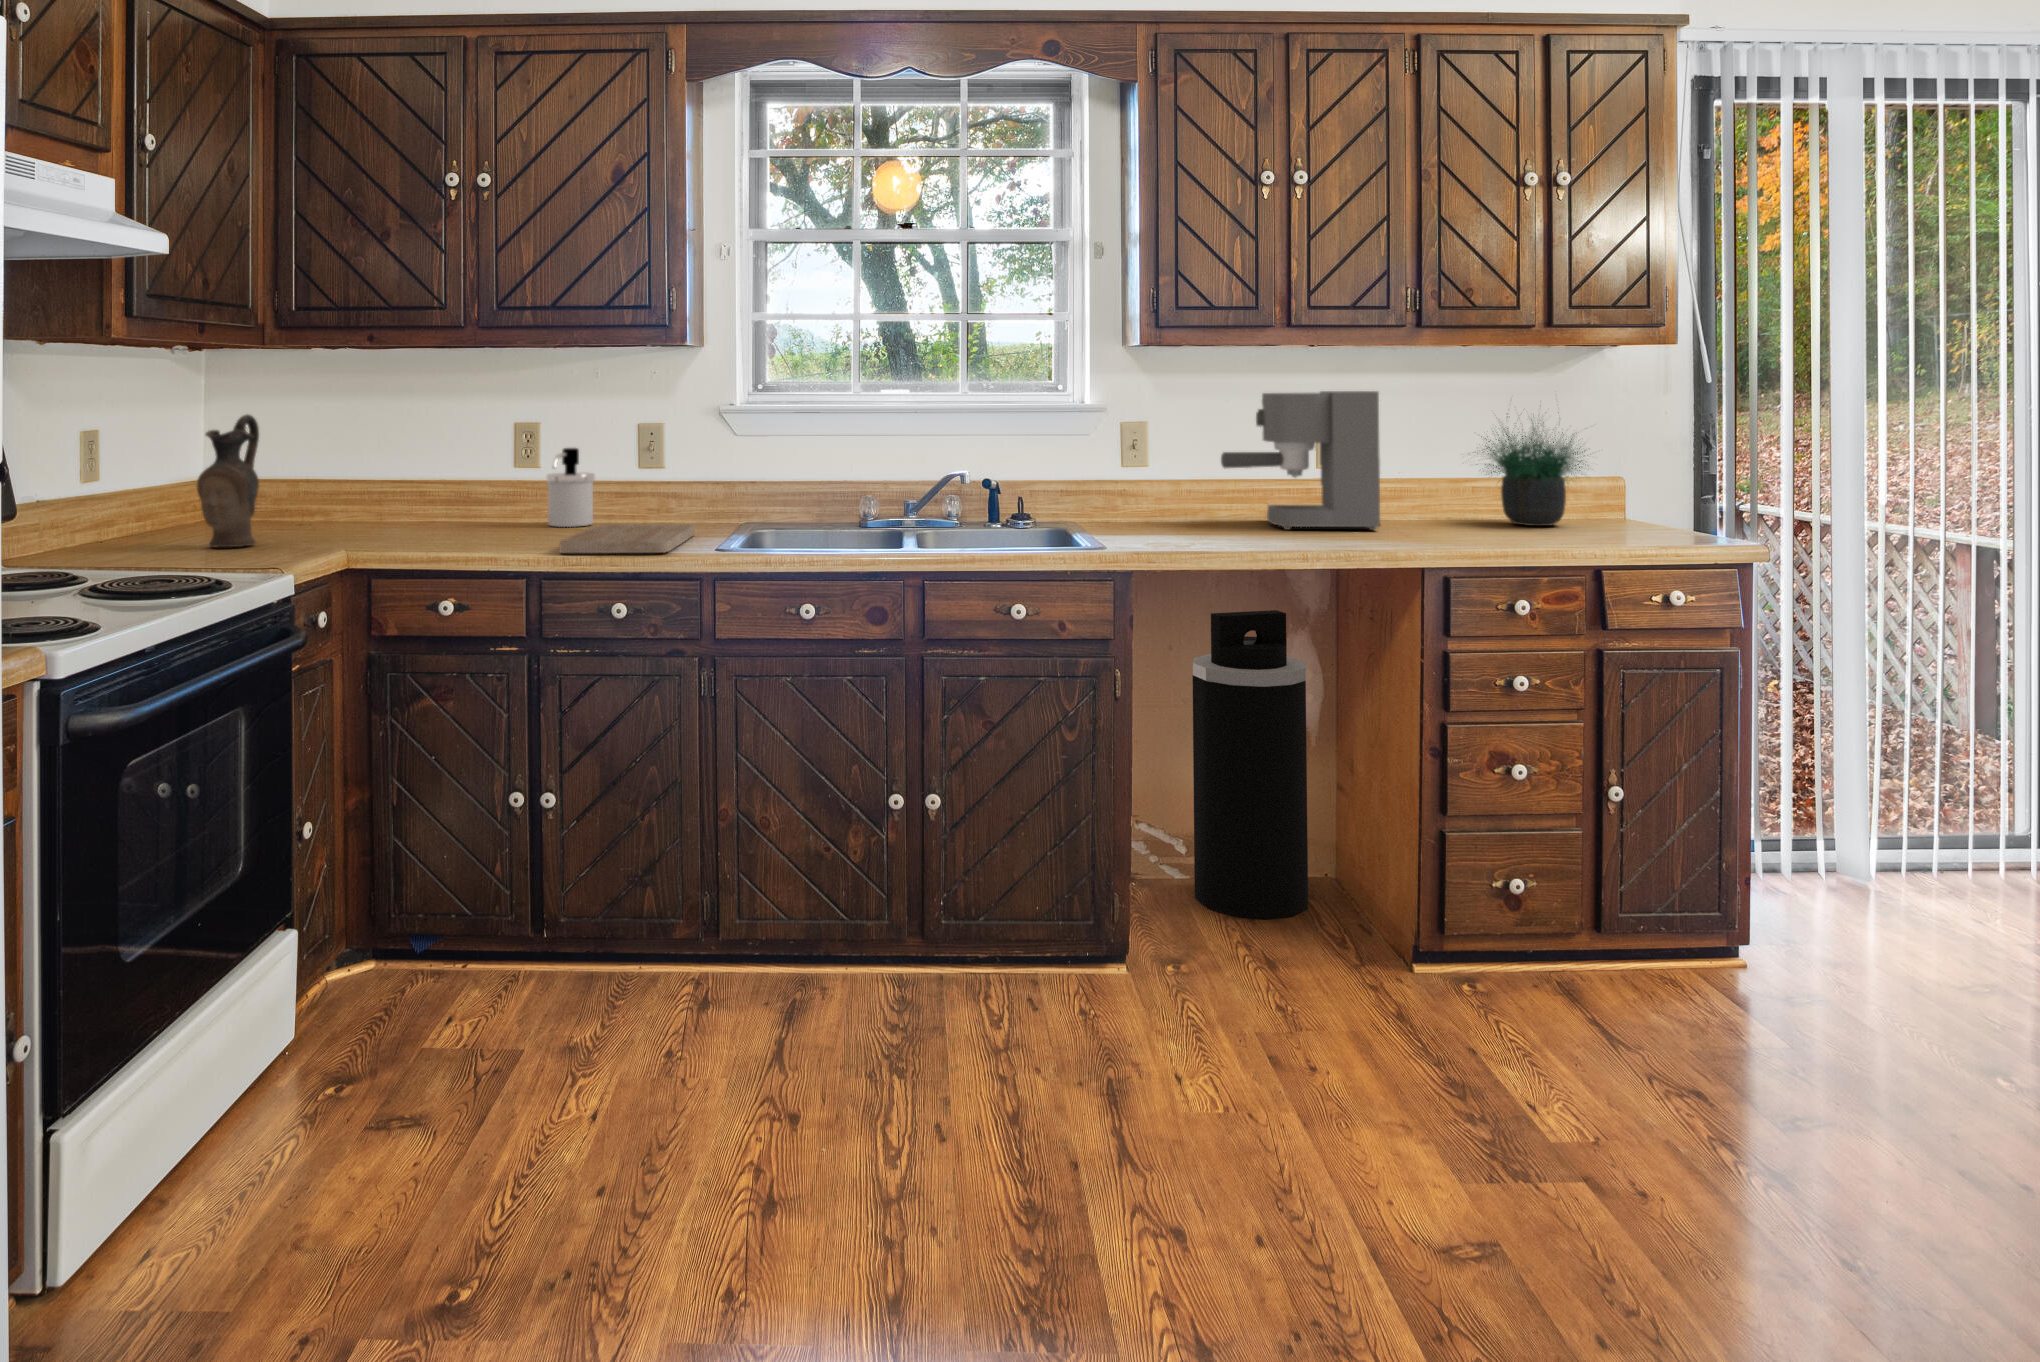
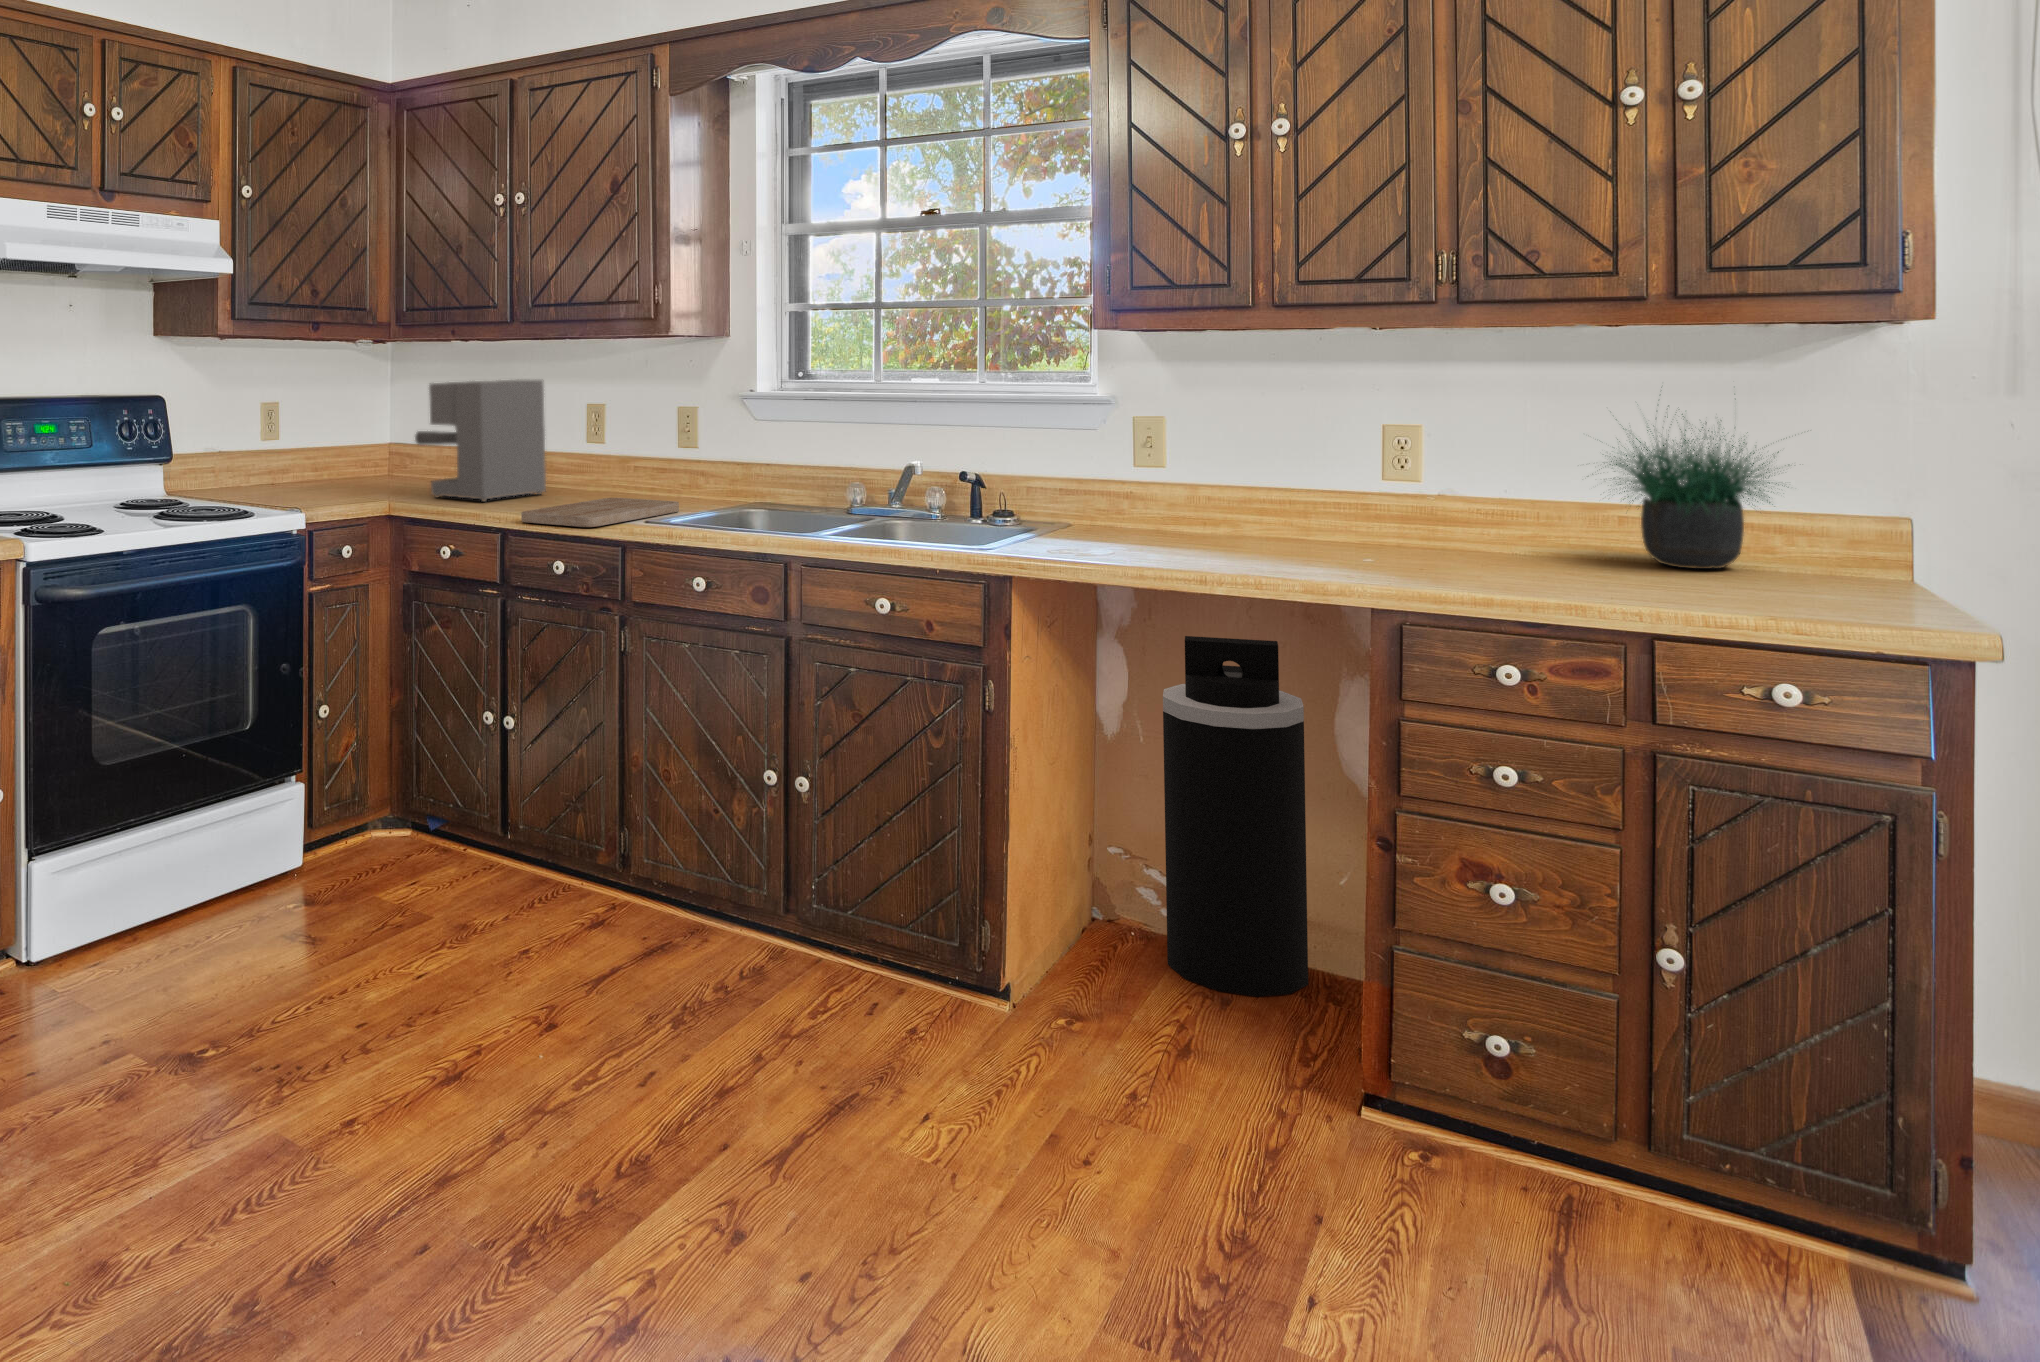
coffee maker: present [1221,391,1380,530] -> present [415,379,546,502]
ceramic pitcher: present [197,415,259,547] -> none [324,399,374,501]
soap dispenser: present [546,448,595,527] -> none [590,427,642,497]

